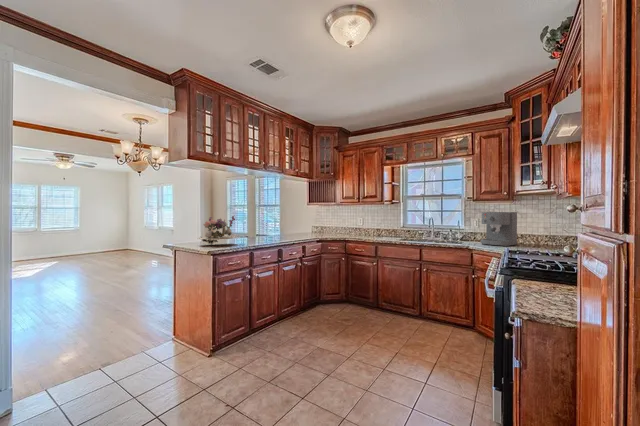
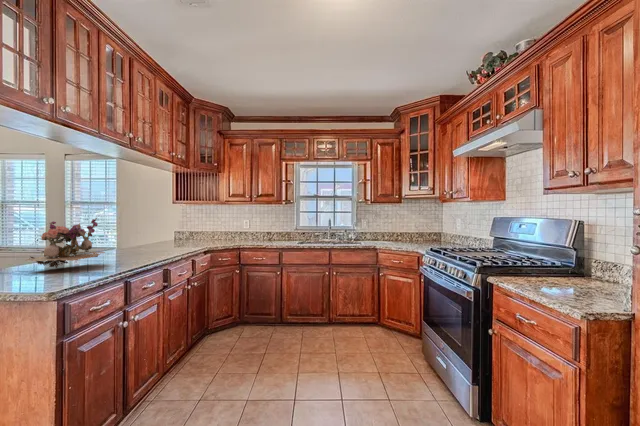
coffee maker: present [481,212,517,246] -> none [380,214,406,245]

